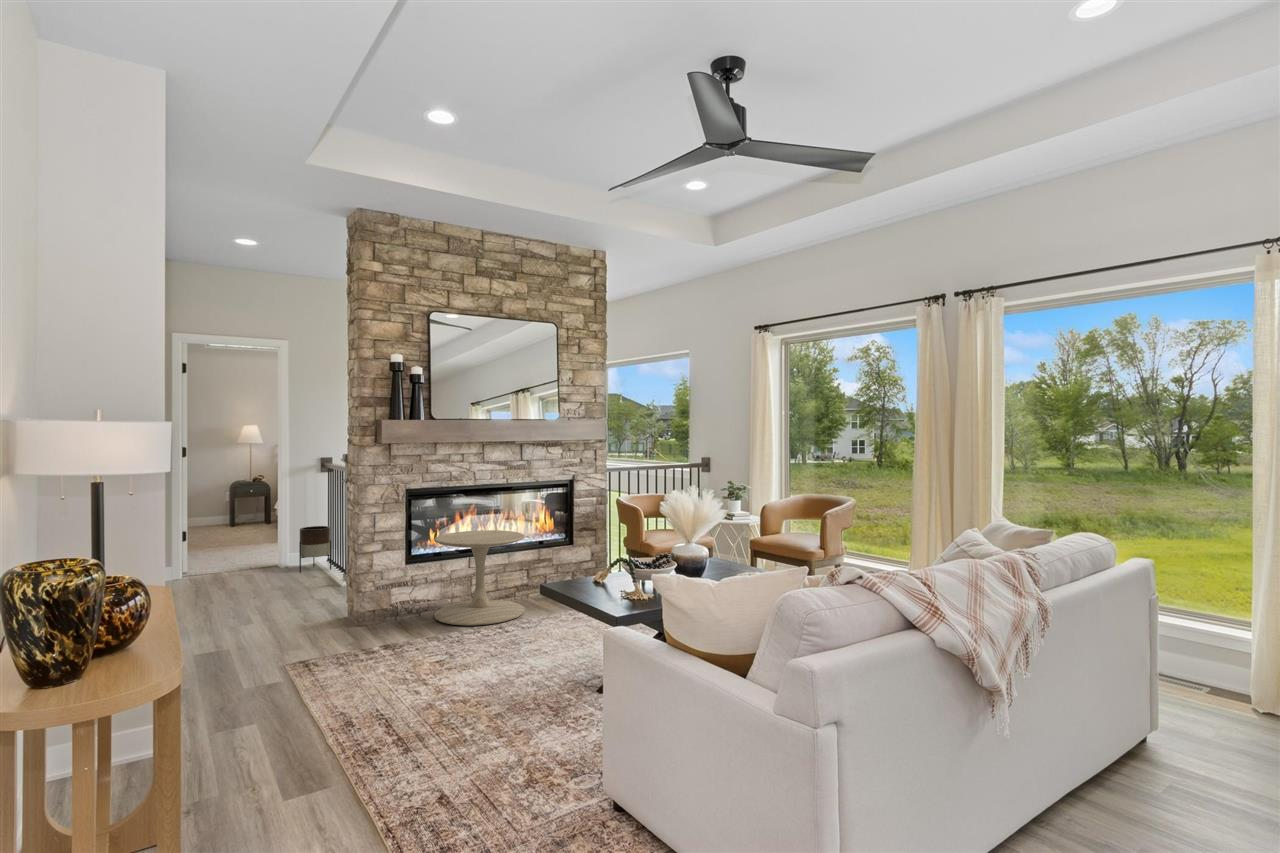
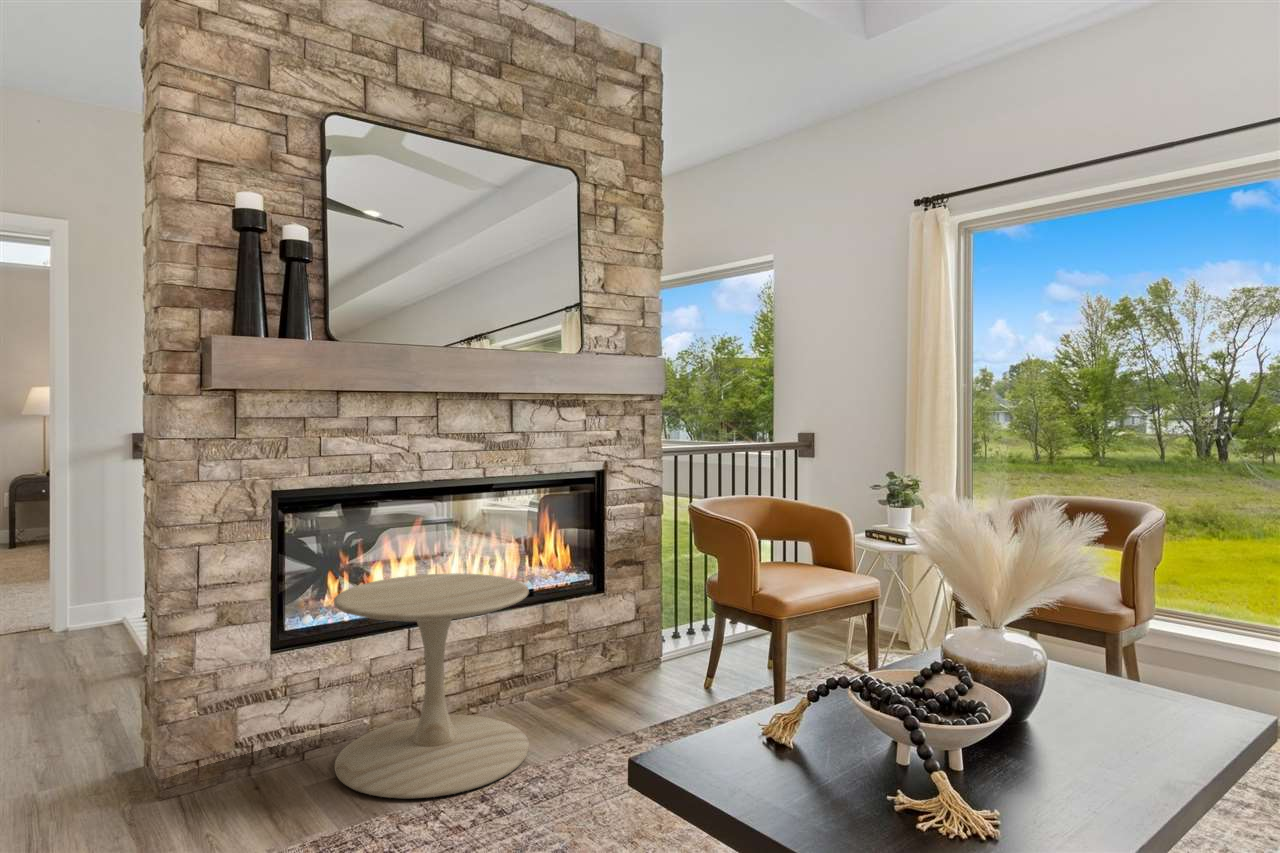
planter: present [299,526,331,573] -> none [84,556,148,645]

